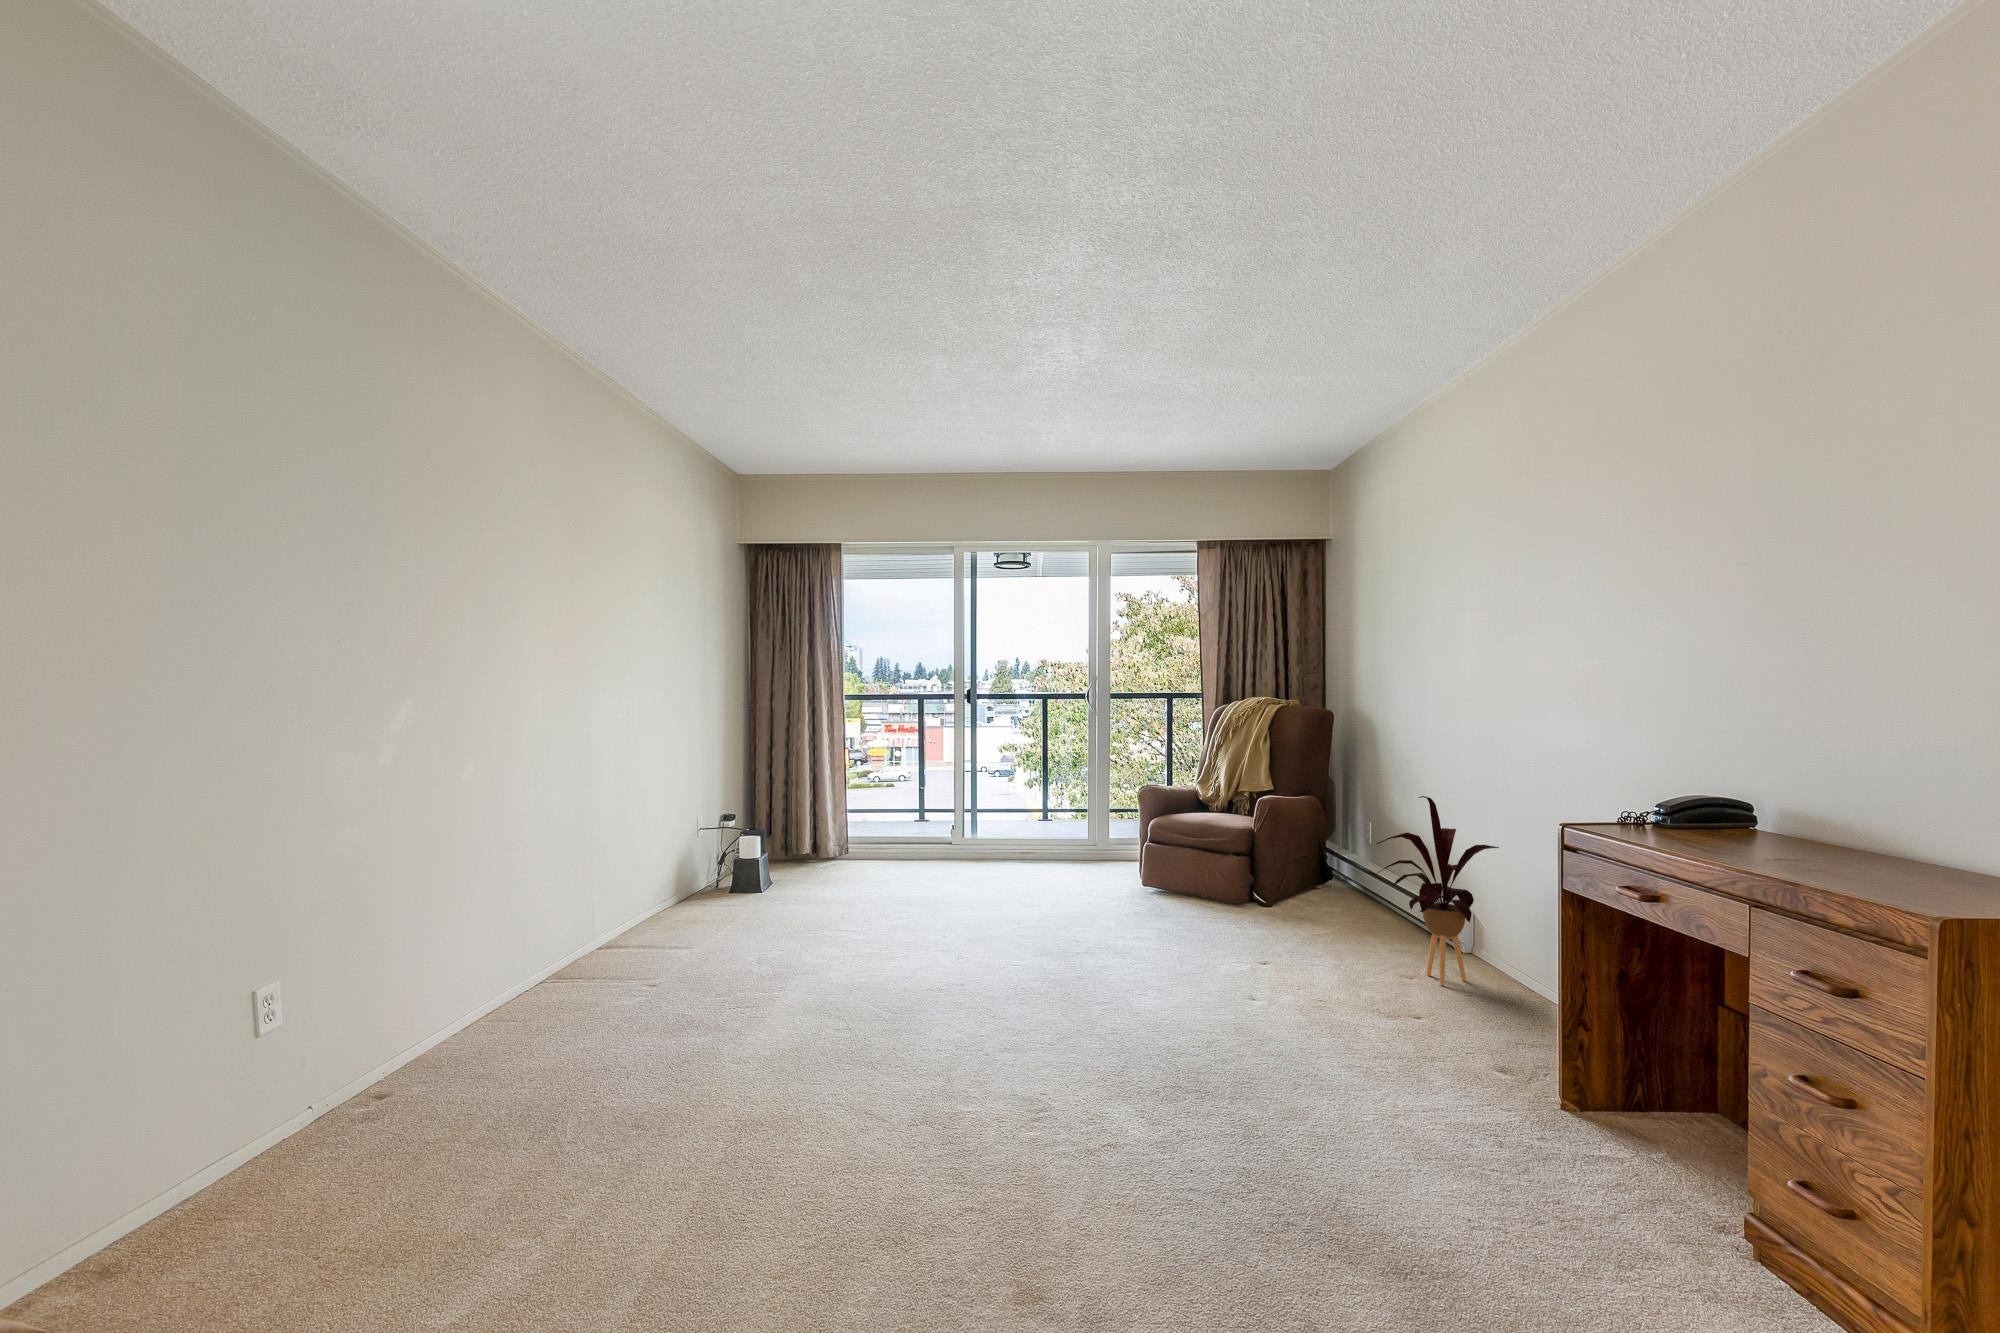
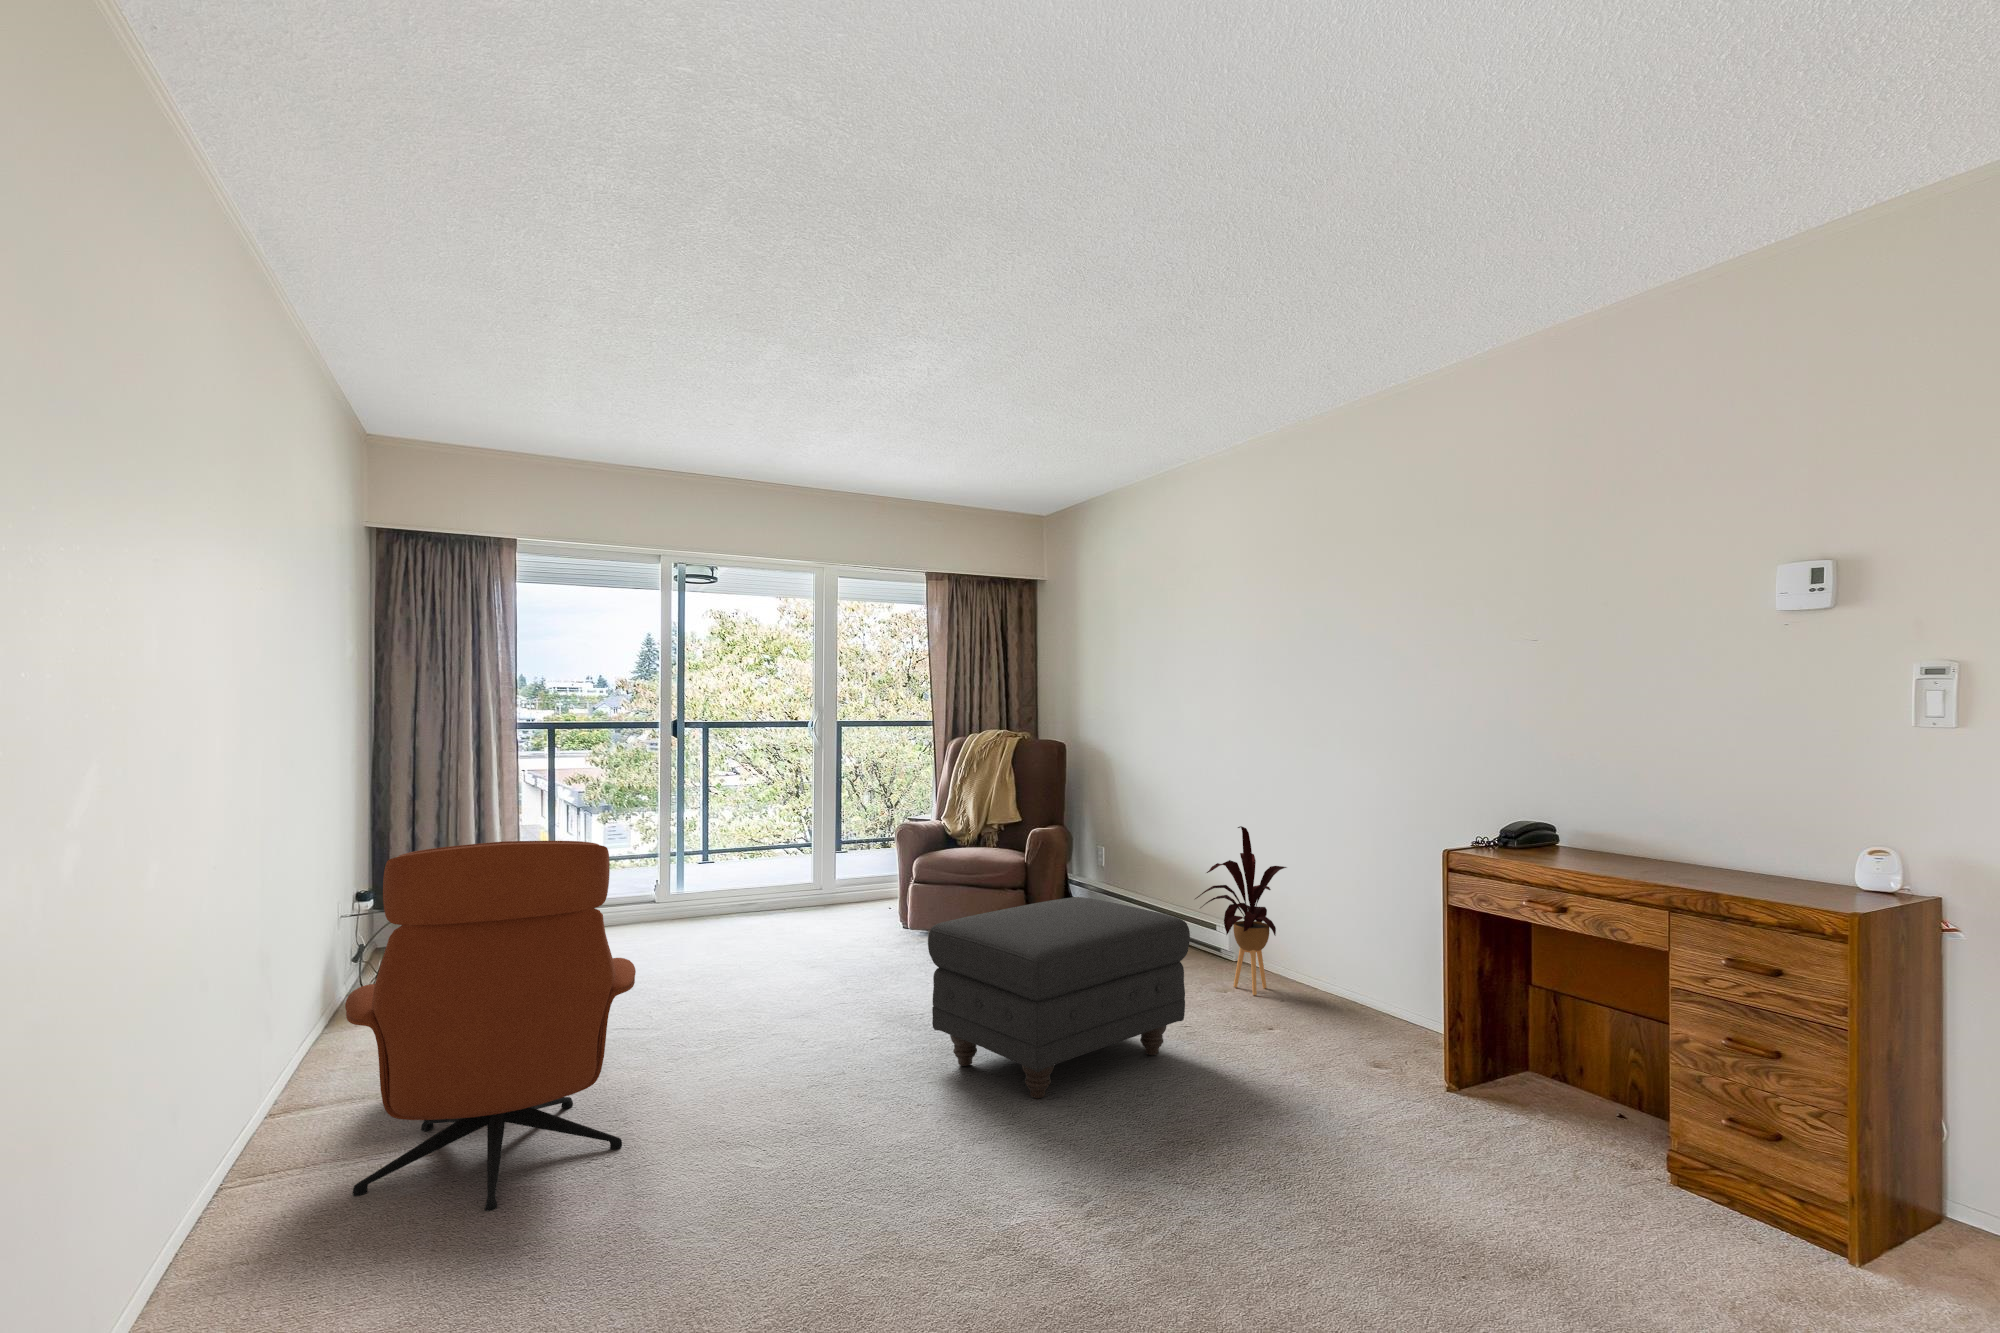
lounge chair: none [560,760,778,1028] -> present [345,841,636,1211]
ottoman: none [1032,855,1291,1033] -> present [928,897,1190,1098]

